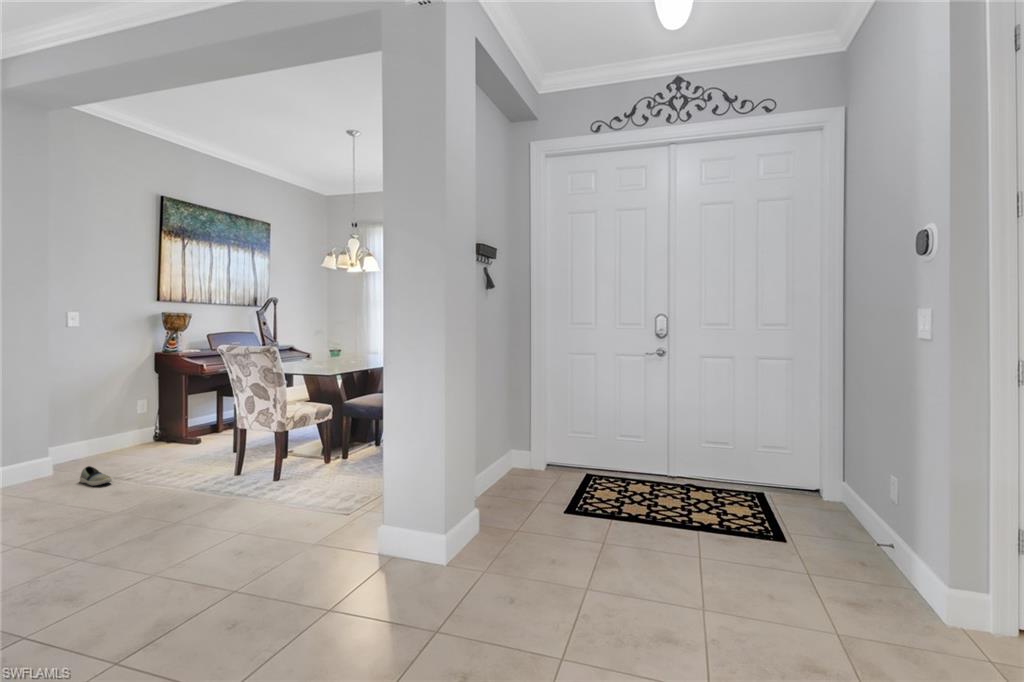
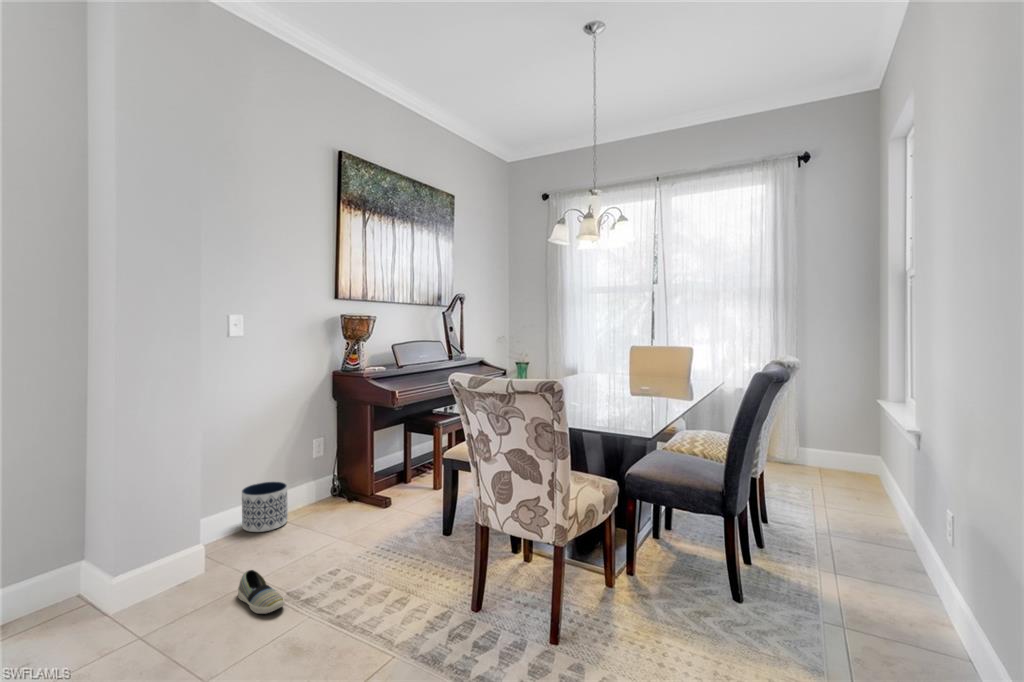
planter: none [82,428,118,460] -> present [242,482,288,532]

